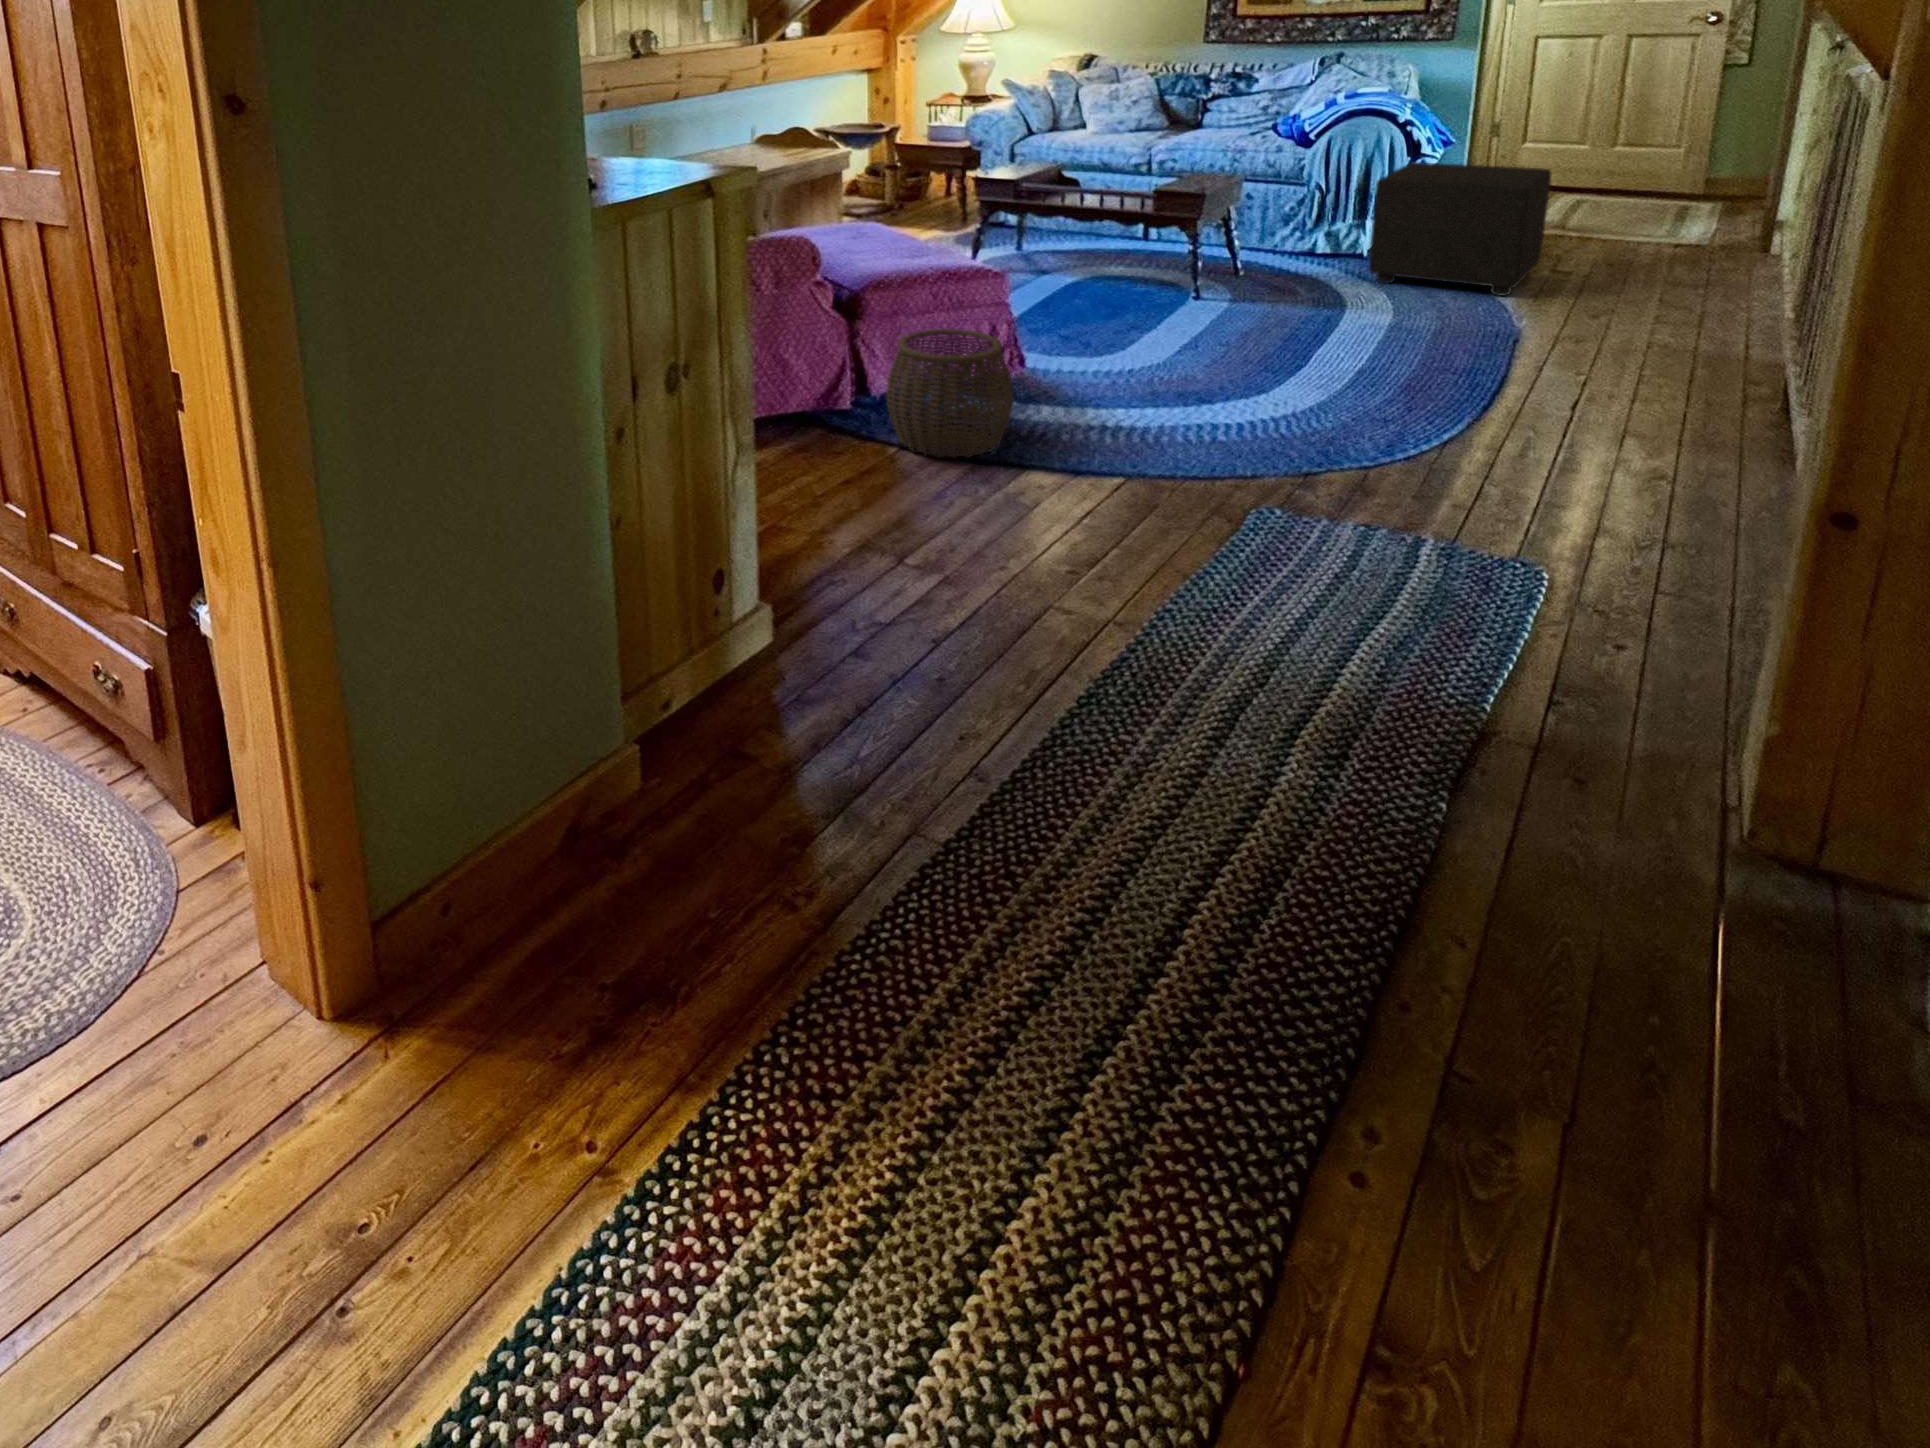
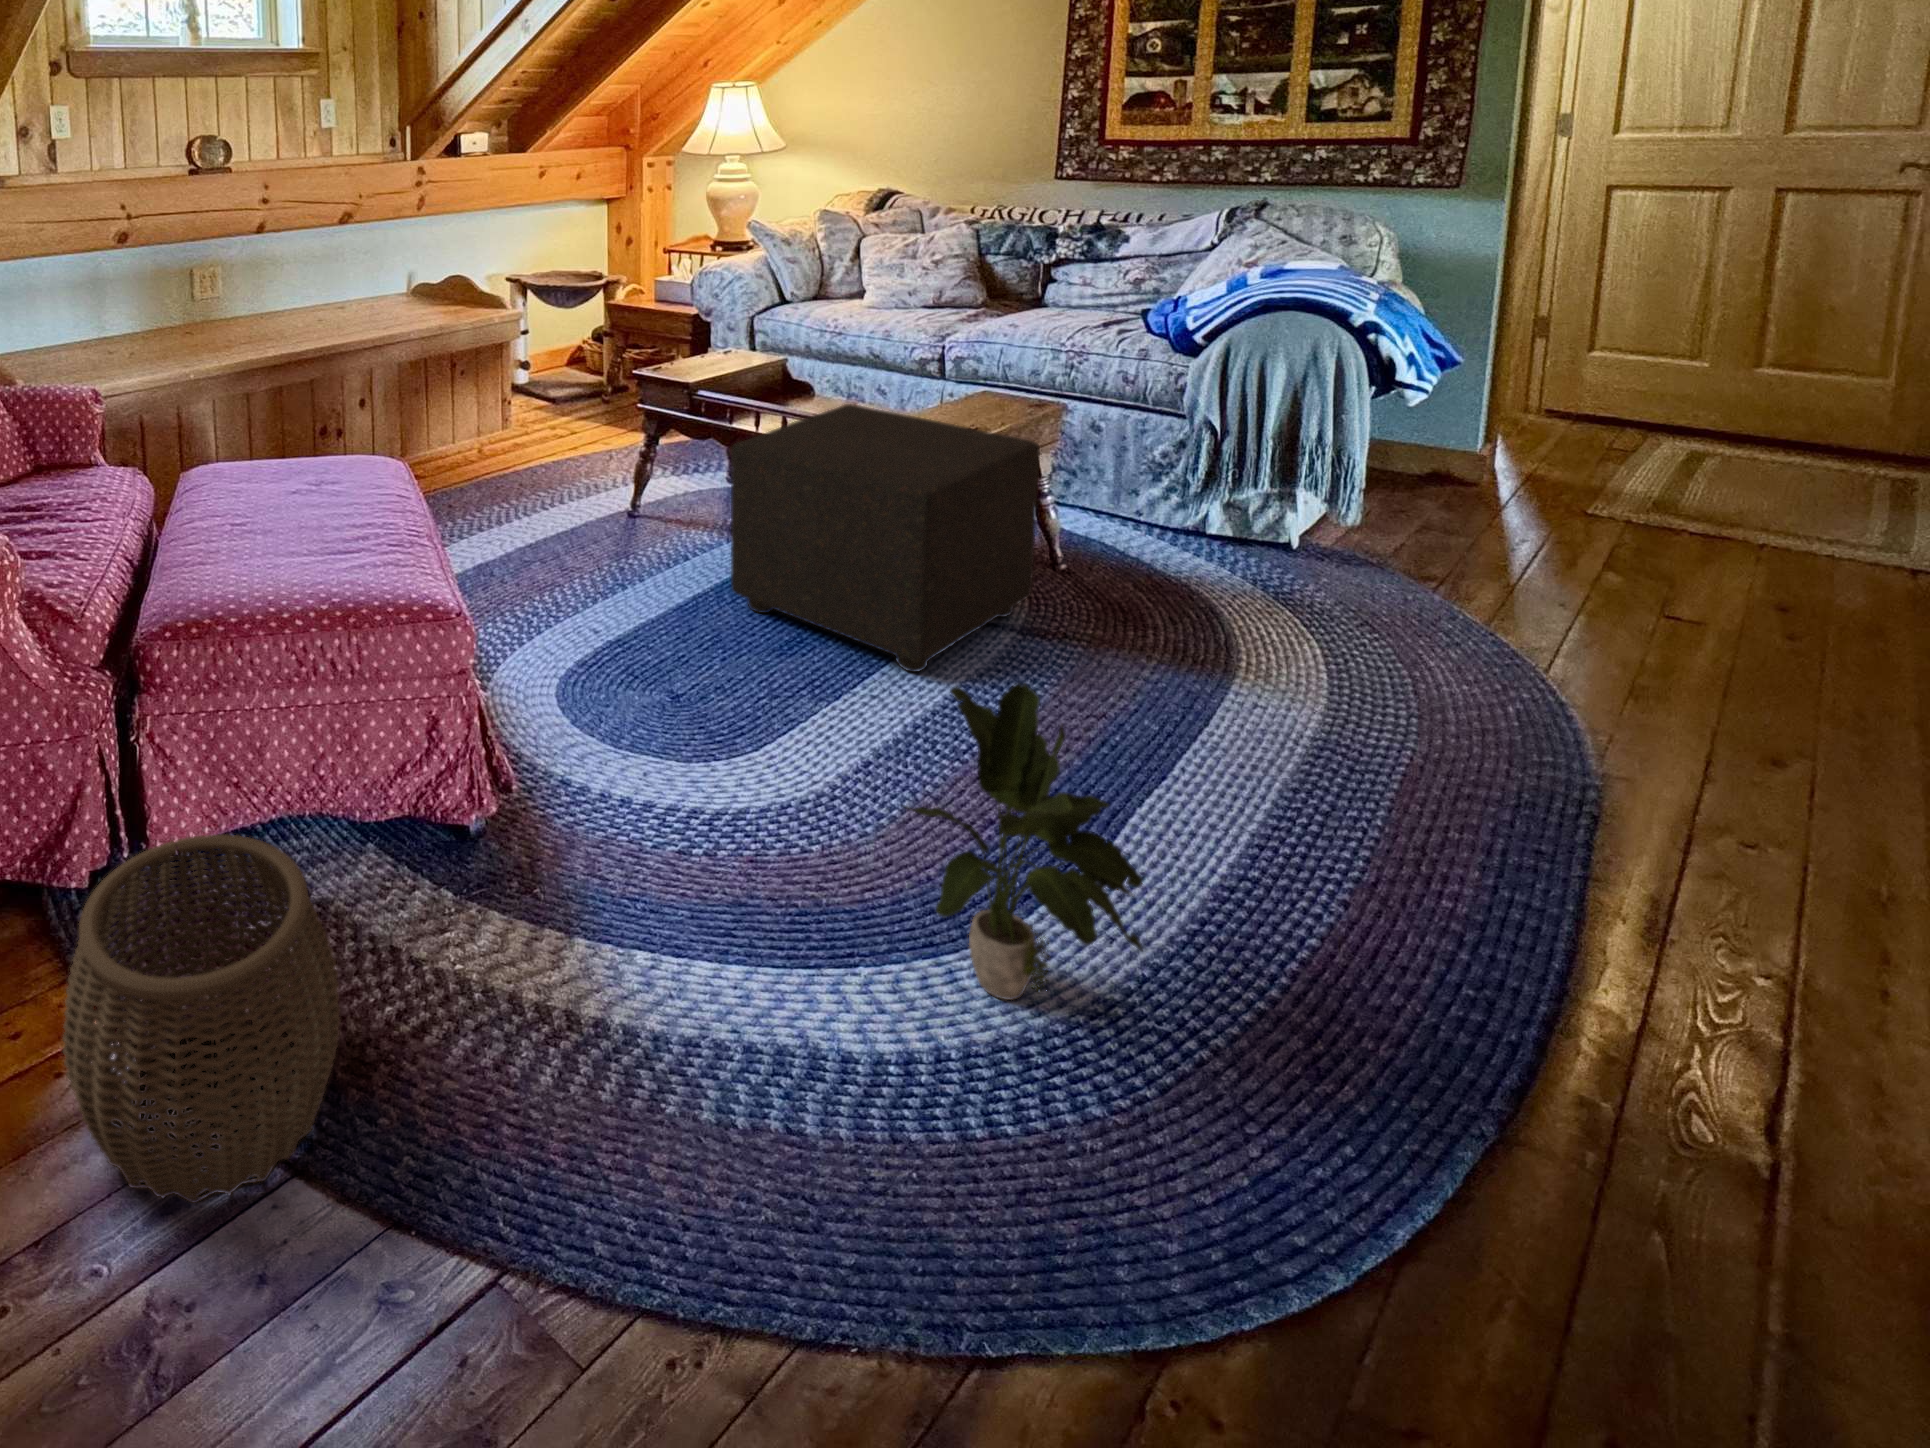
ottoman: present [1369,162,1551,296] -> present [731,404,1040,672]
potted plant: none [1228,245,1333,391] -> present [903,683,1143,1000]

